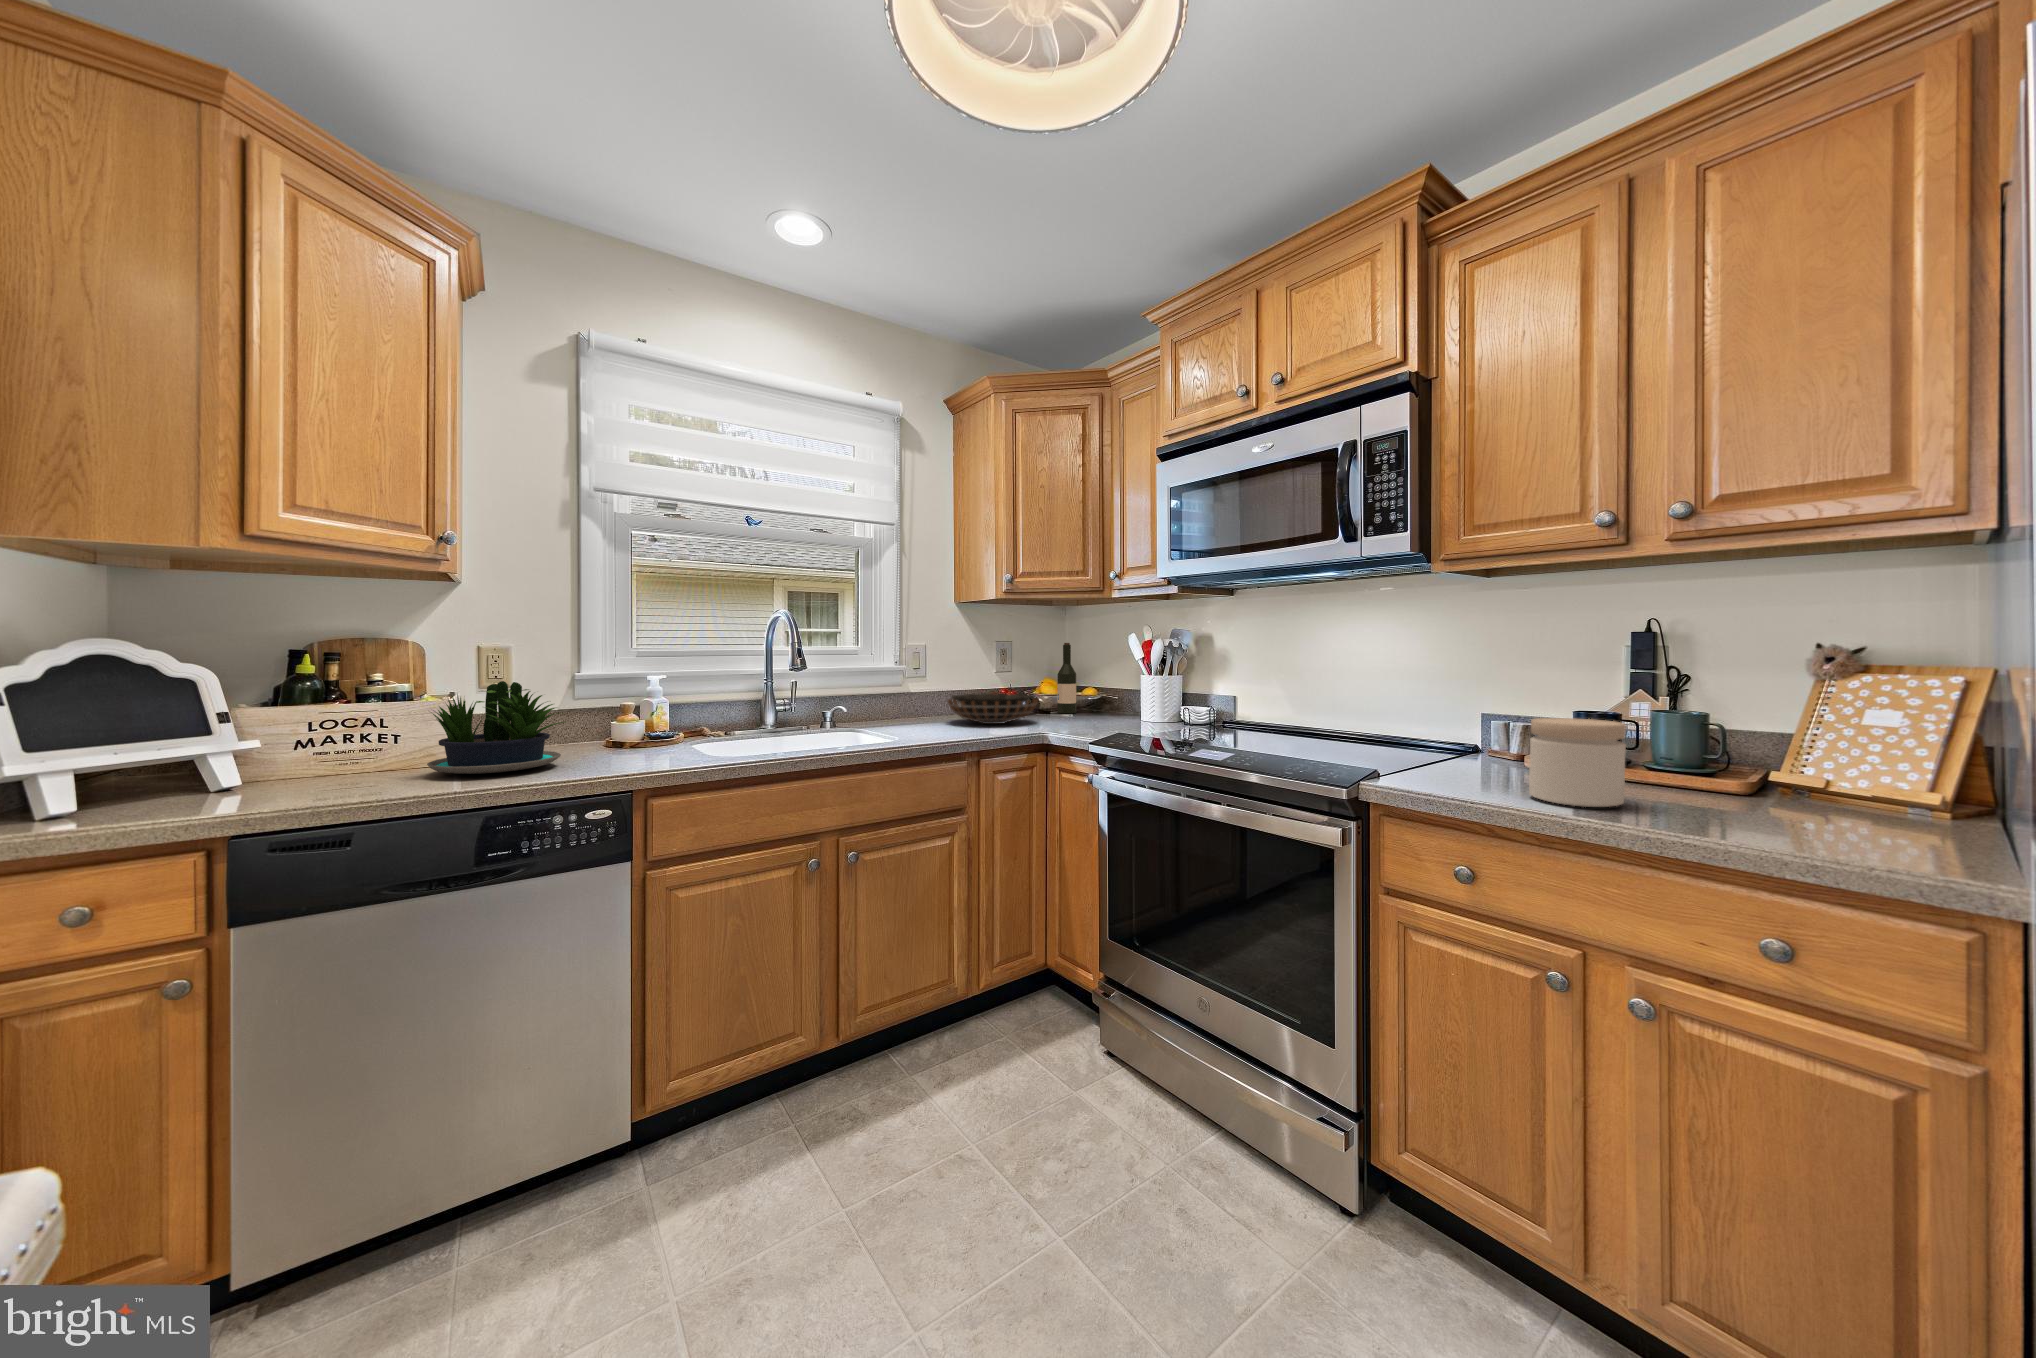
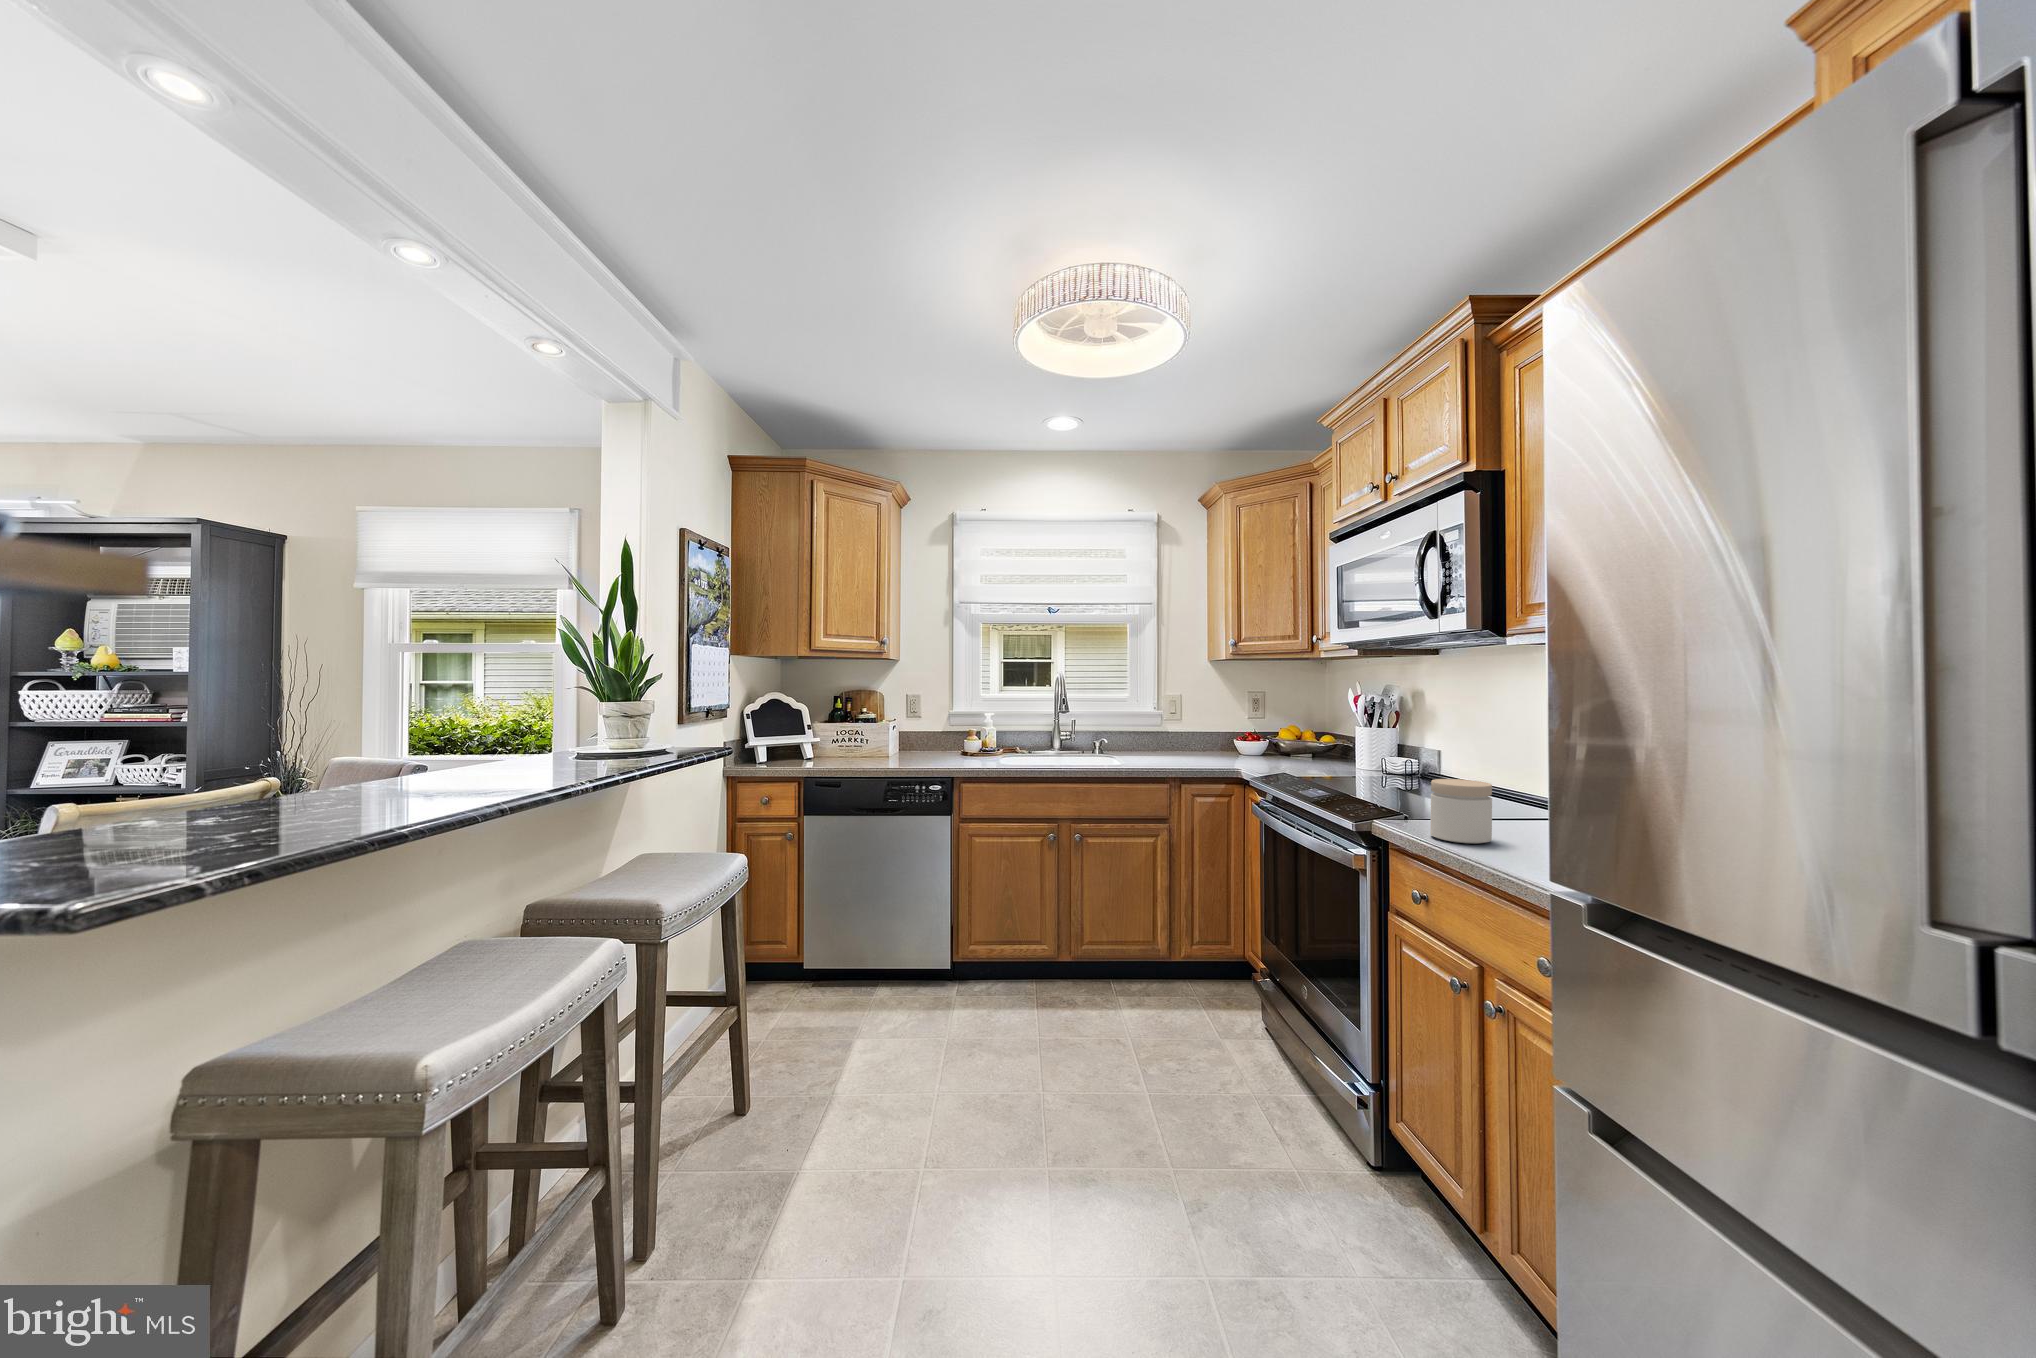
wine bottle: present [1058,643,1076,713] -> none [1294,695,1312,754]
potted plant: present [427,681,564,774] -> none [874,716,938,762]
decorative bowl: present [948,693,1038,724] -> none [1182,734,1255,758]

